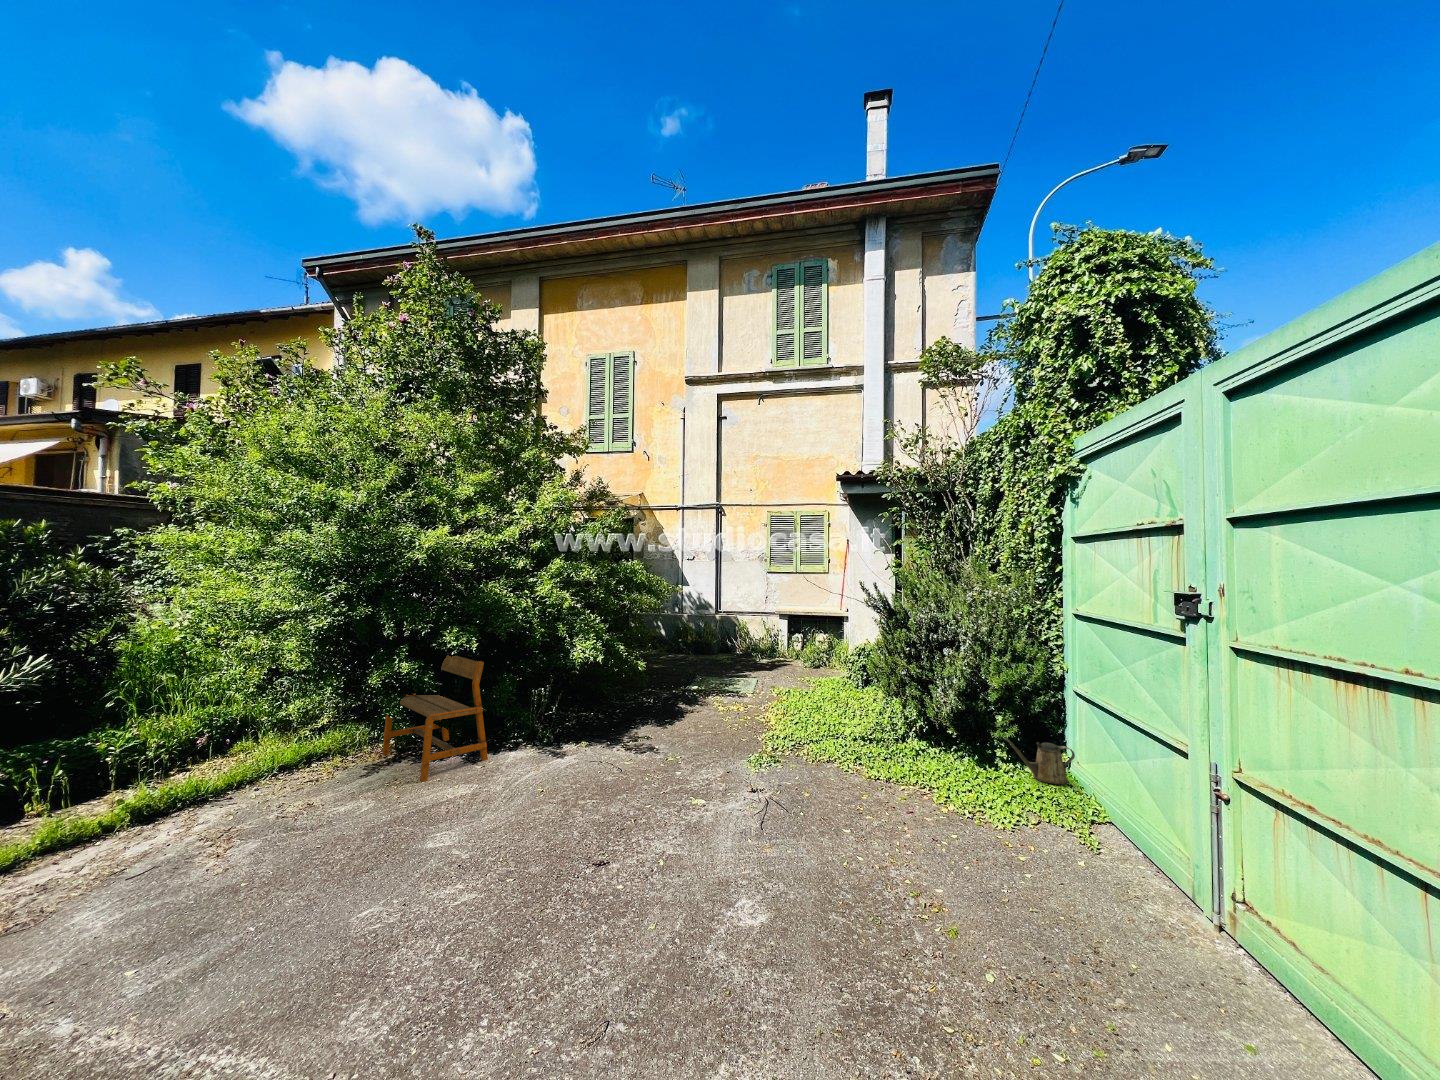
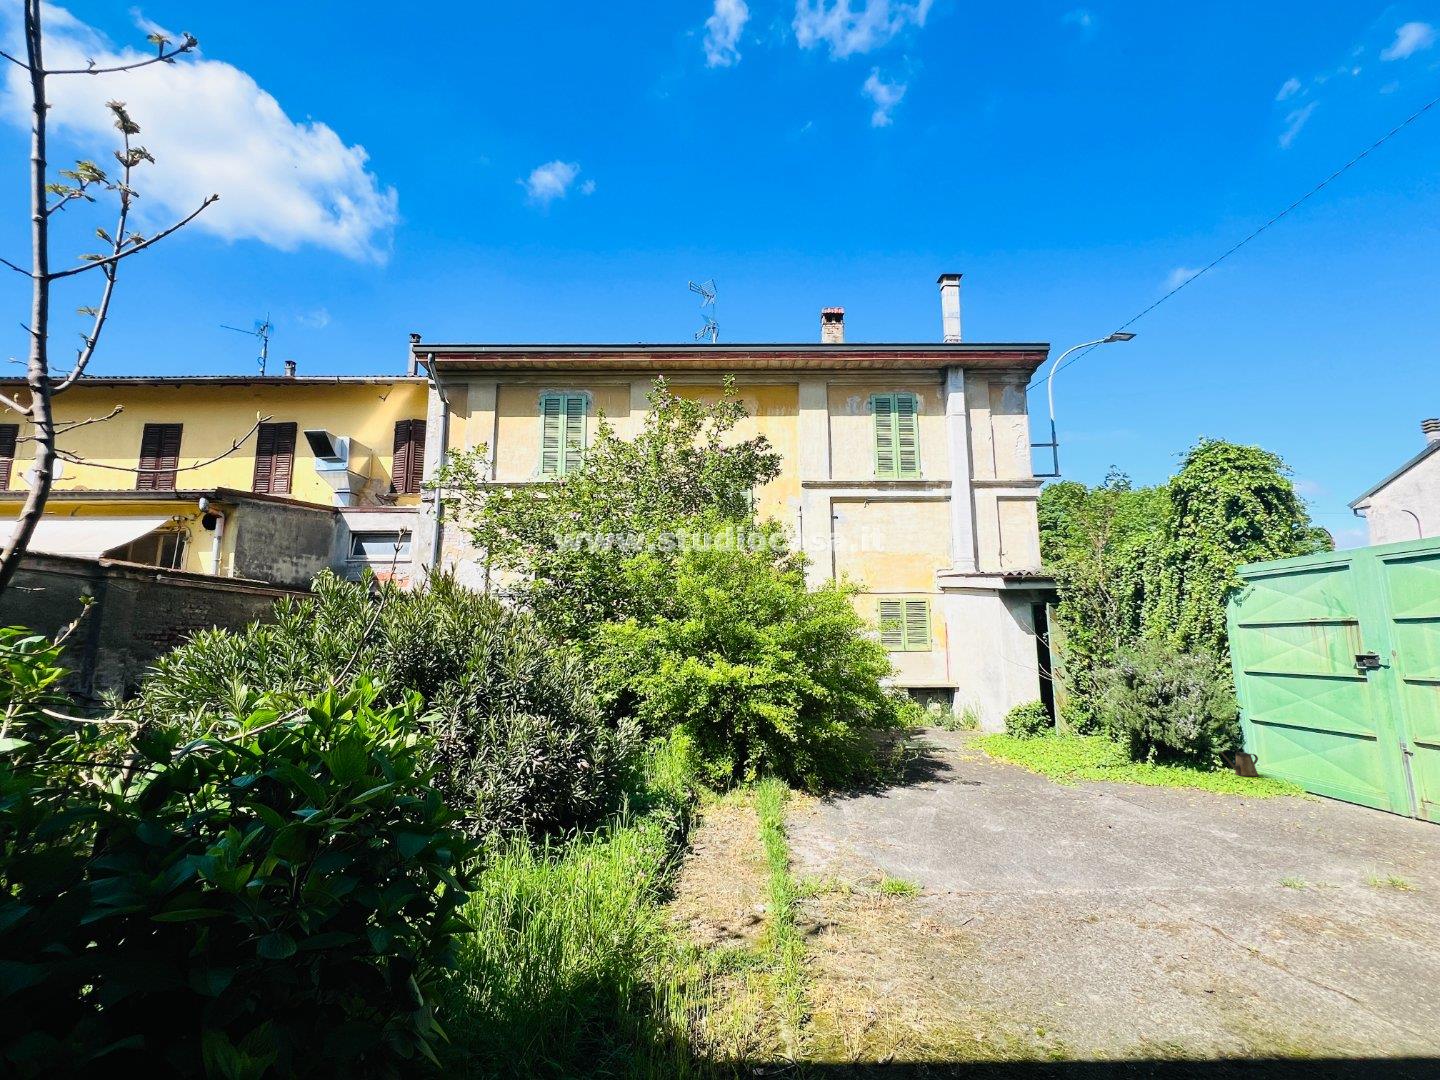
bench: present [382,653,488,781] -> none [776,722,871,818]

